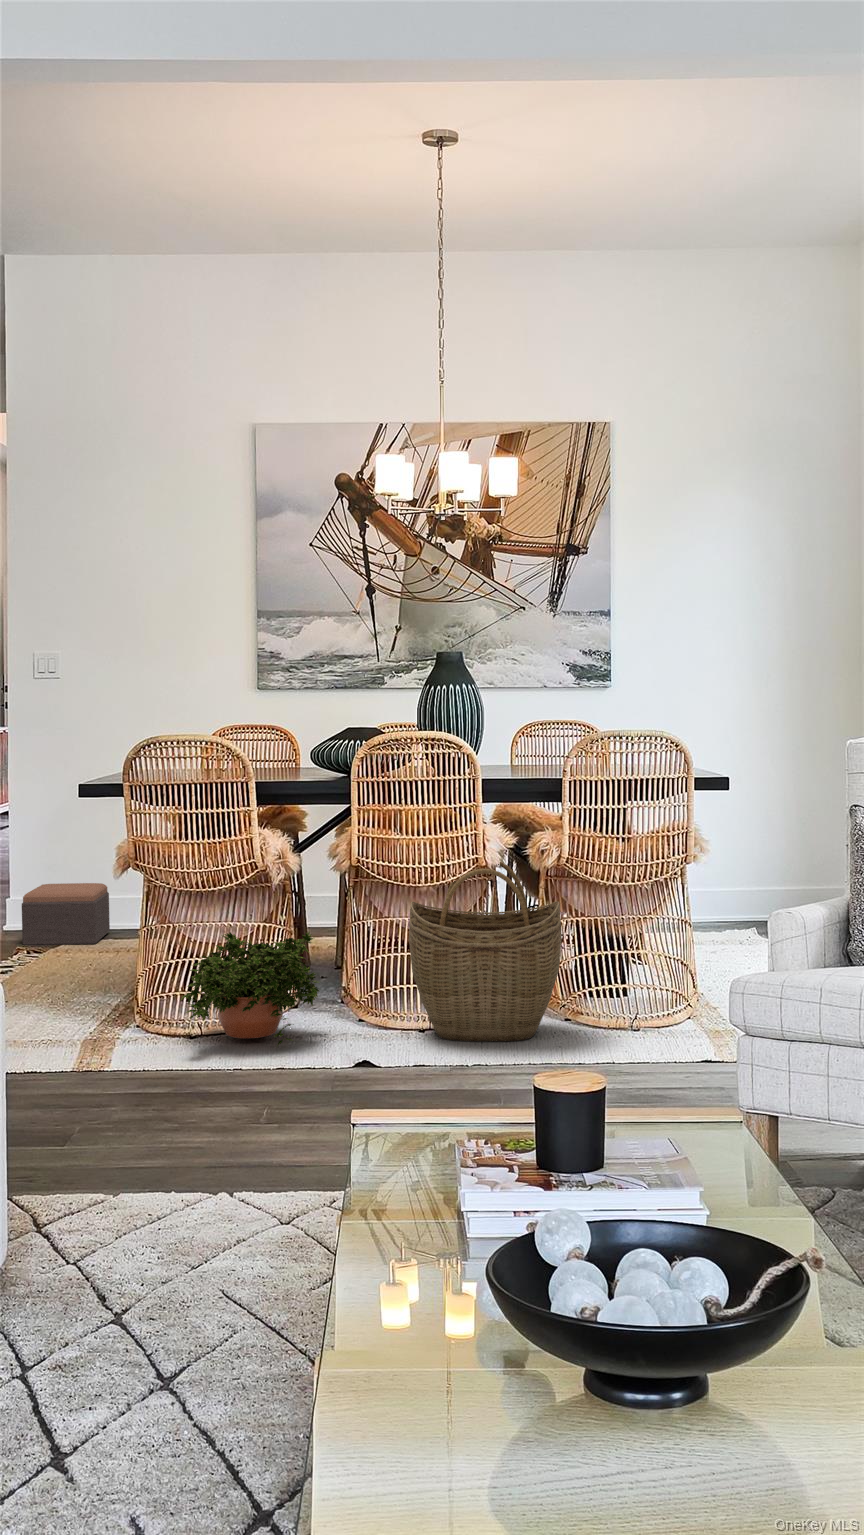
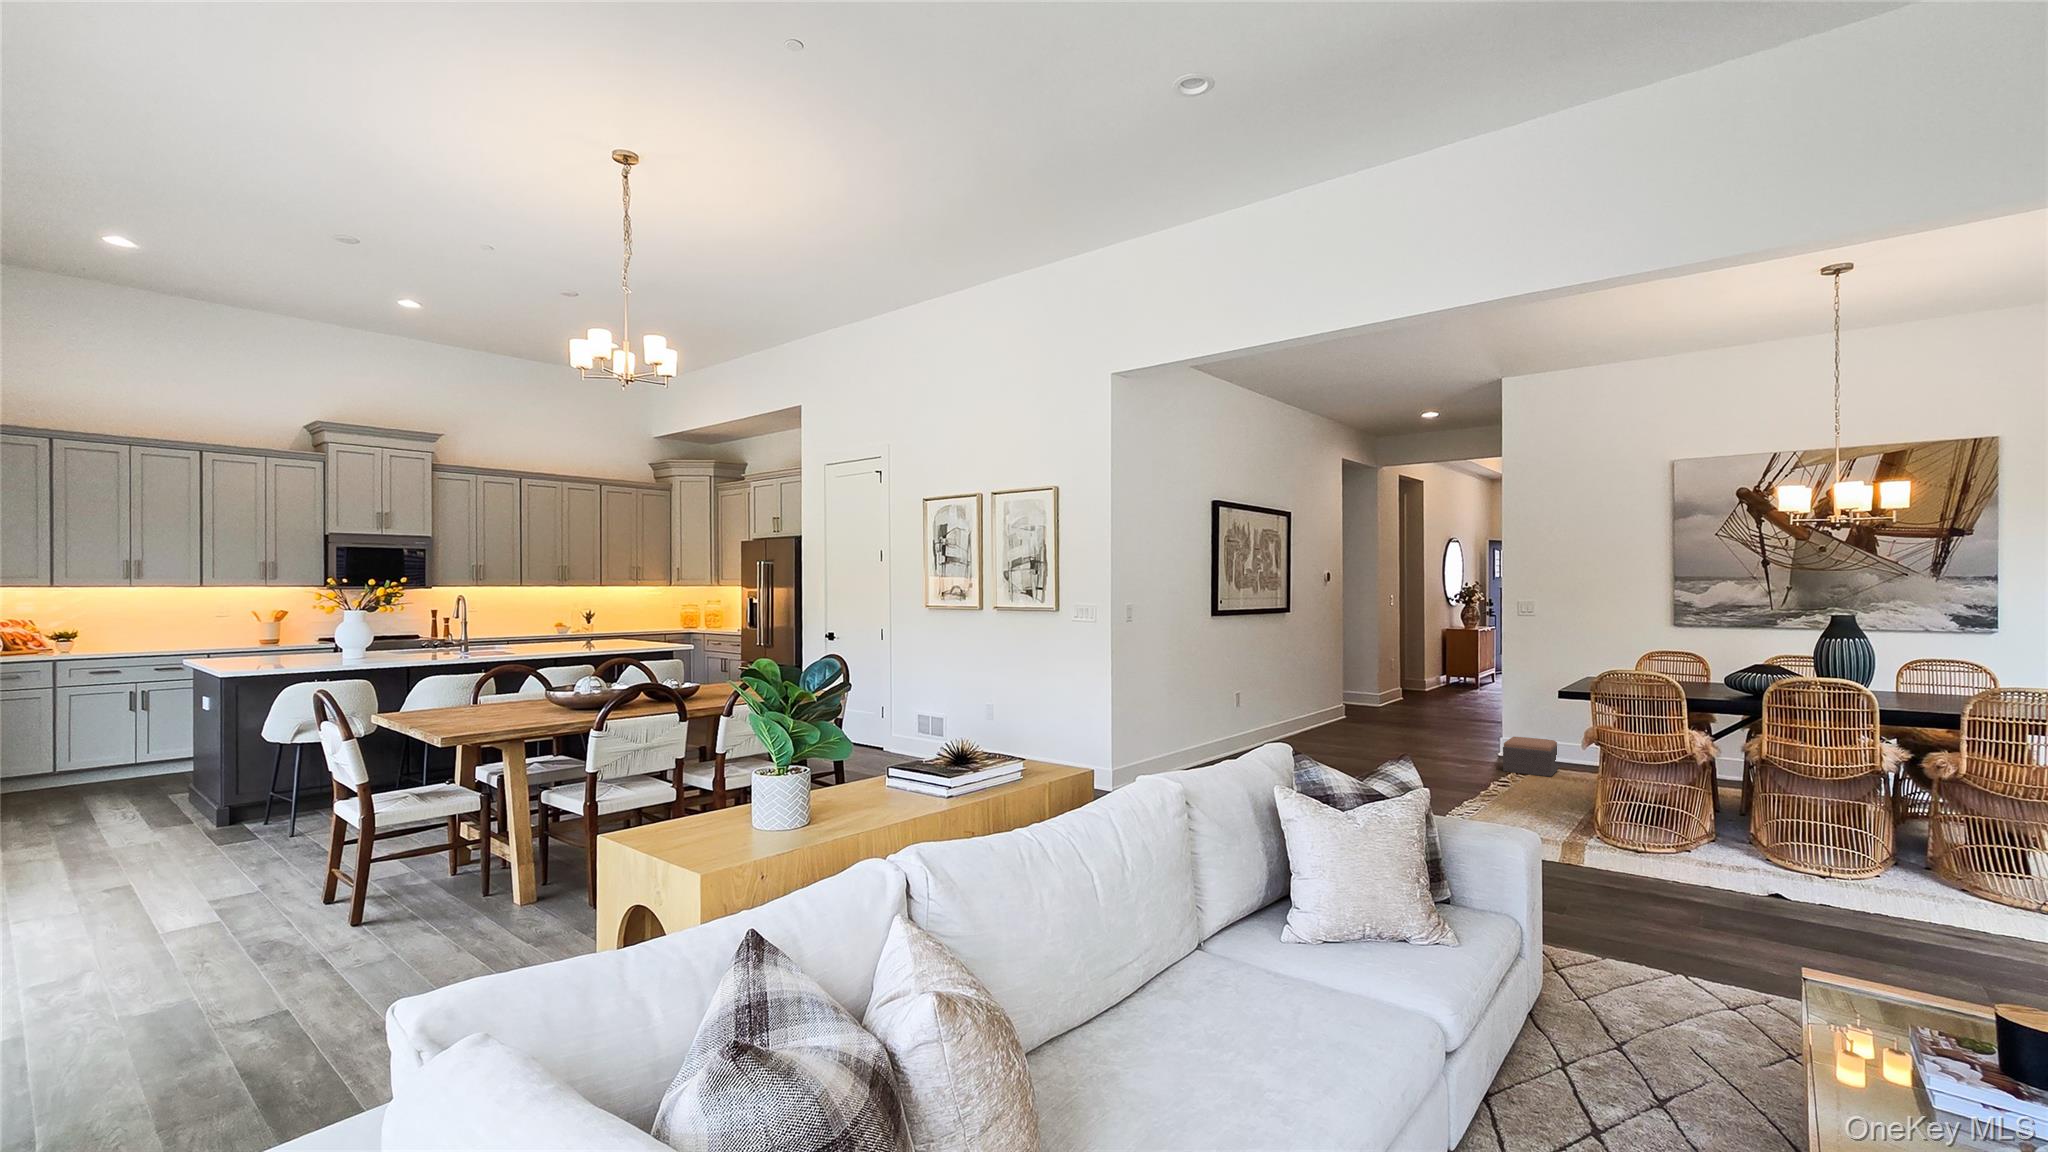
woven basket: present [409,862,562,1042] -> none [1813,766,1957,898]
potted plant: present [181,932,319,1046] -> none [1633,790,1742,867]

